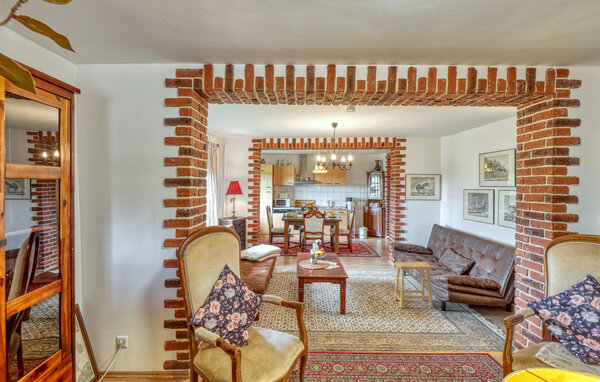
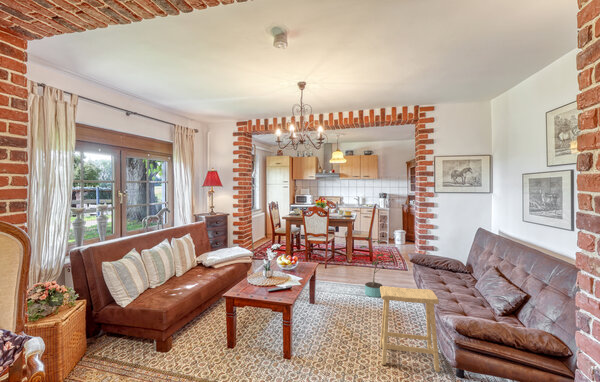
potted plant: none [363,233,386,274] -> present [360,238,394,297]

